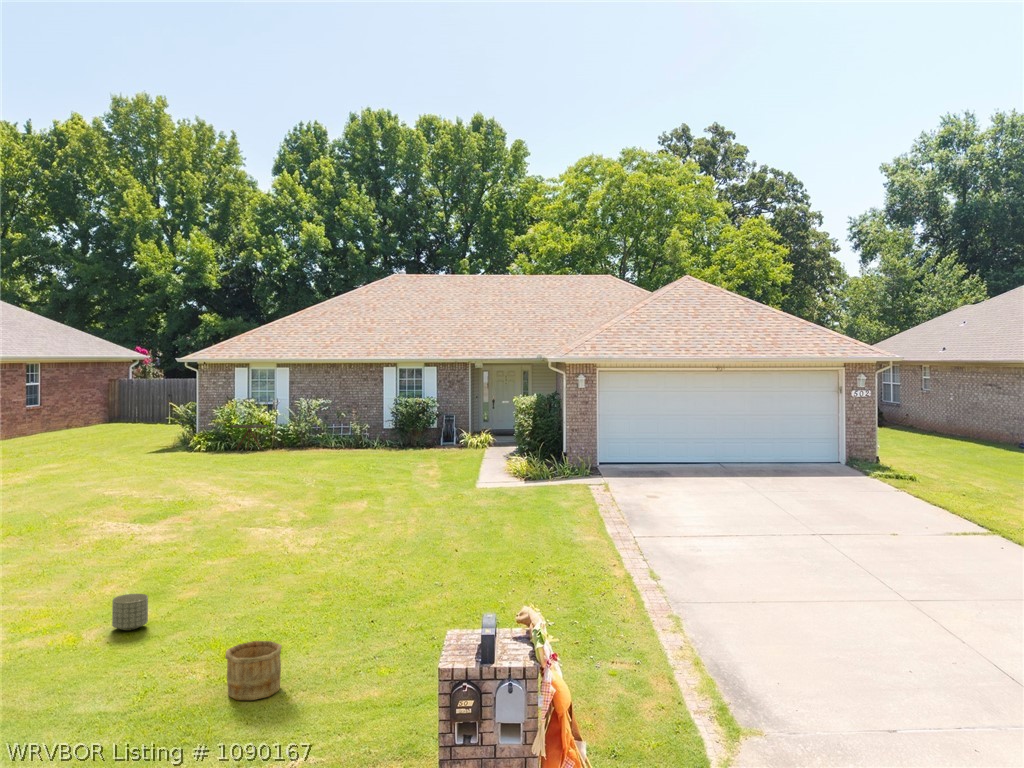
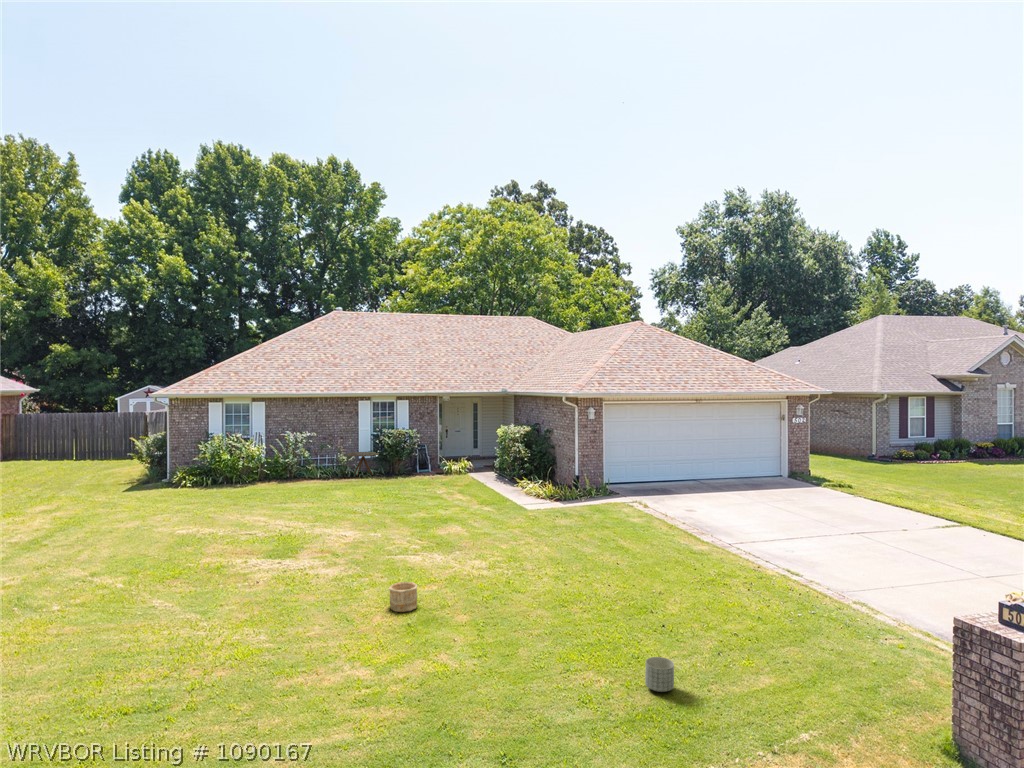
round table: present [231,424,268,450] -> present [347,452,379,476]
wooden bucket: present [225,641,282,700] -> present [389,582,417,612]

